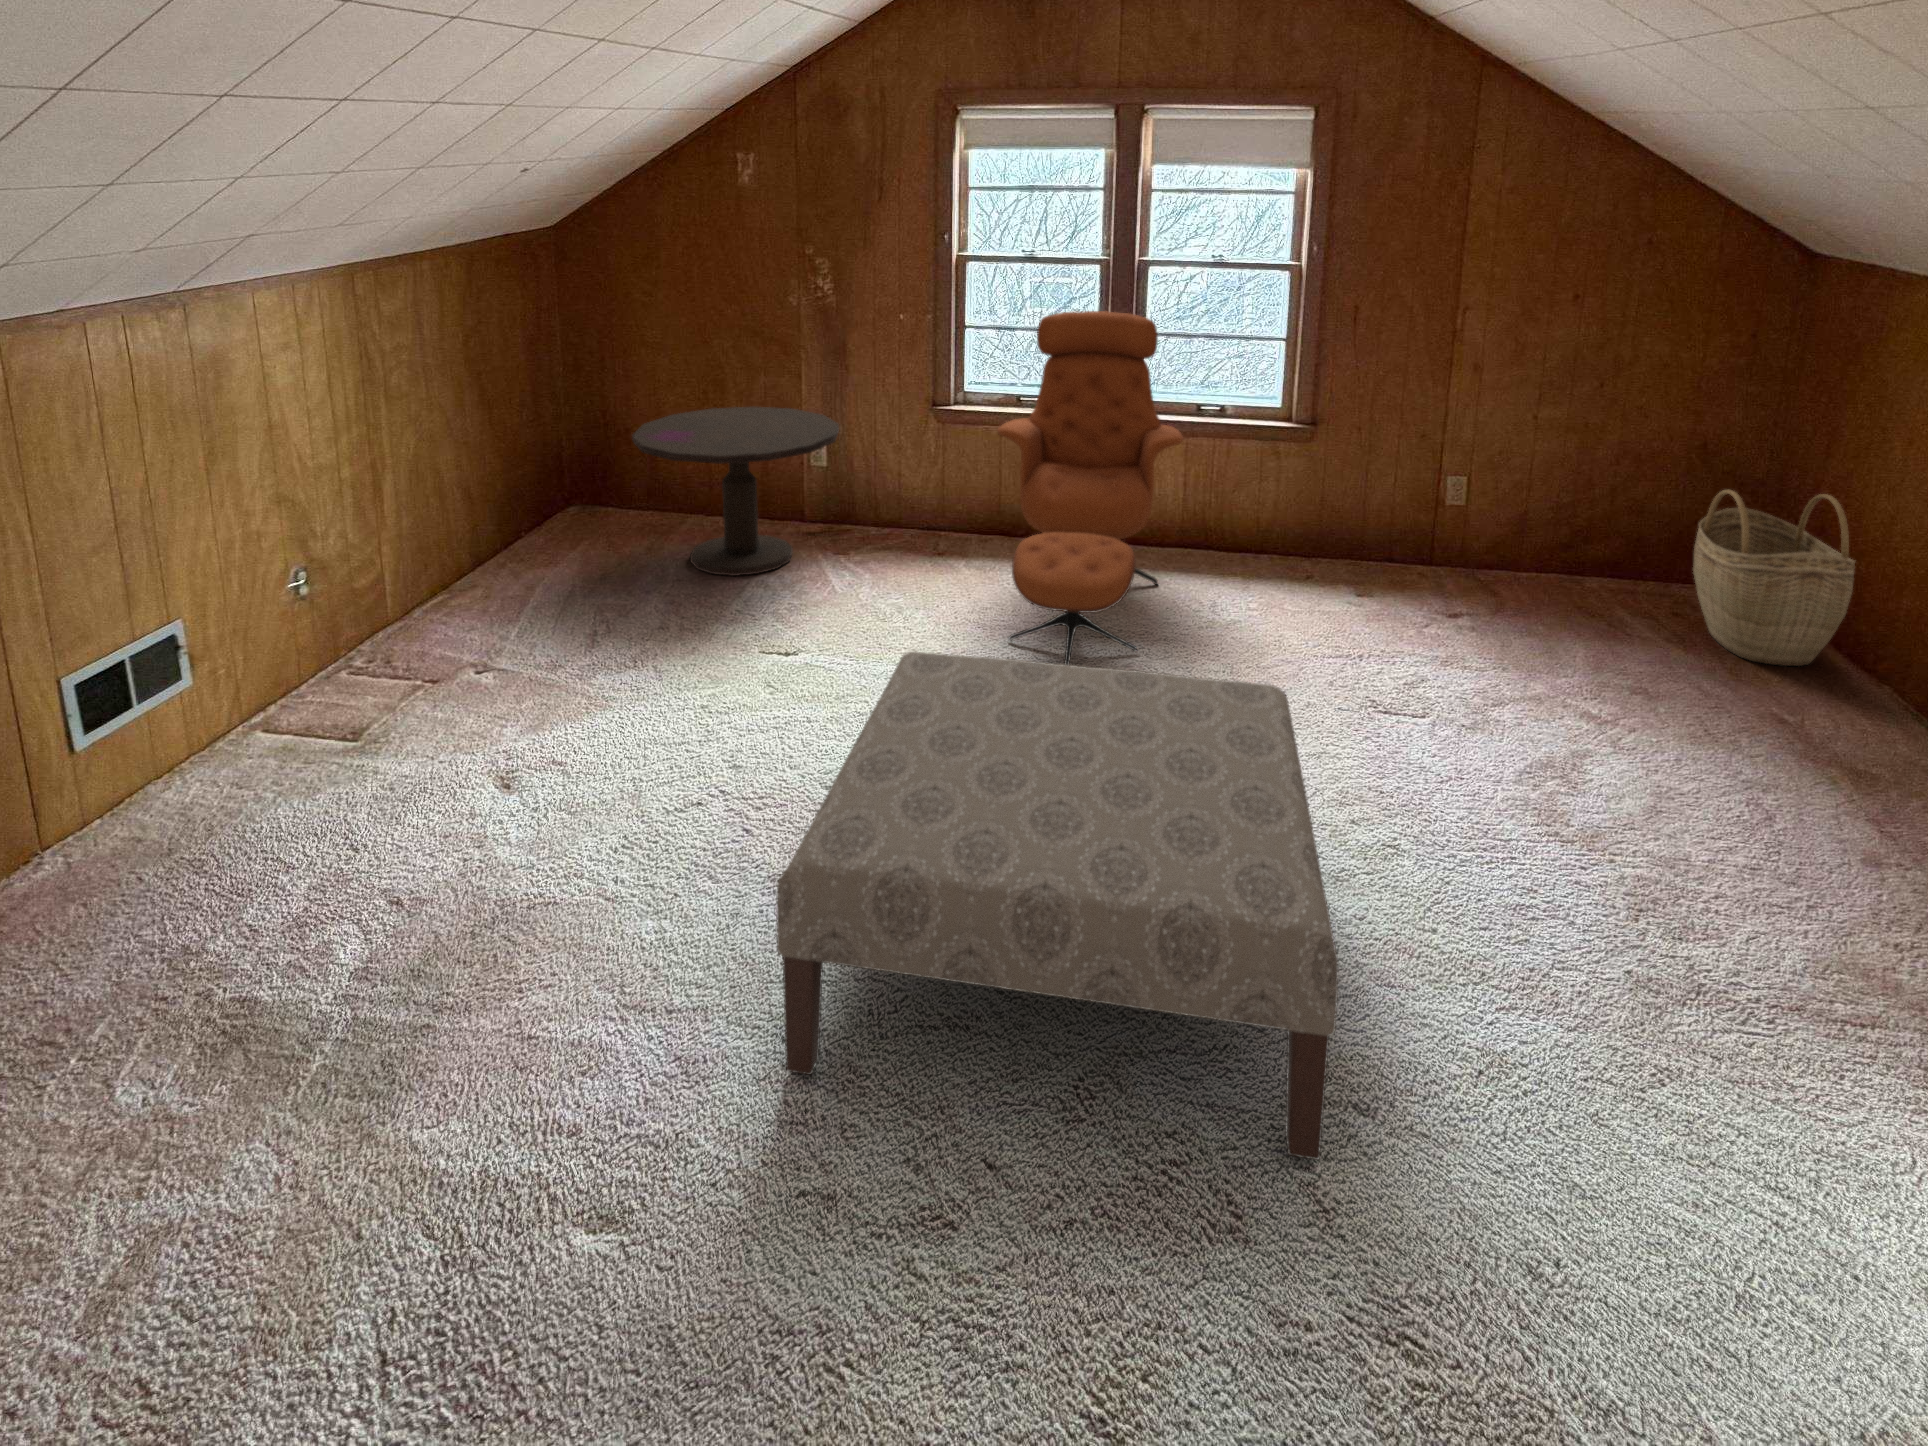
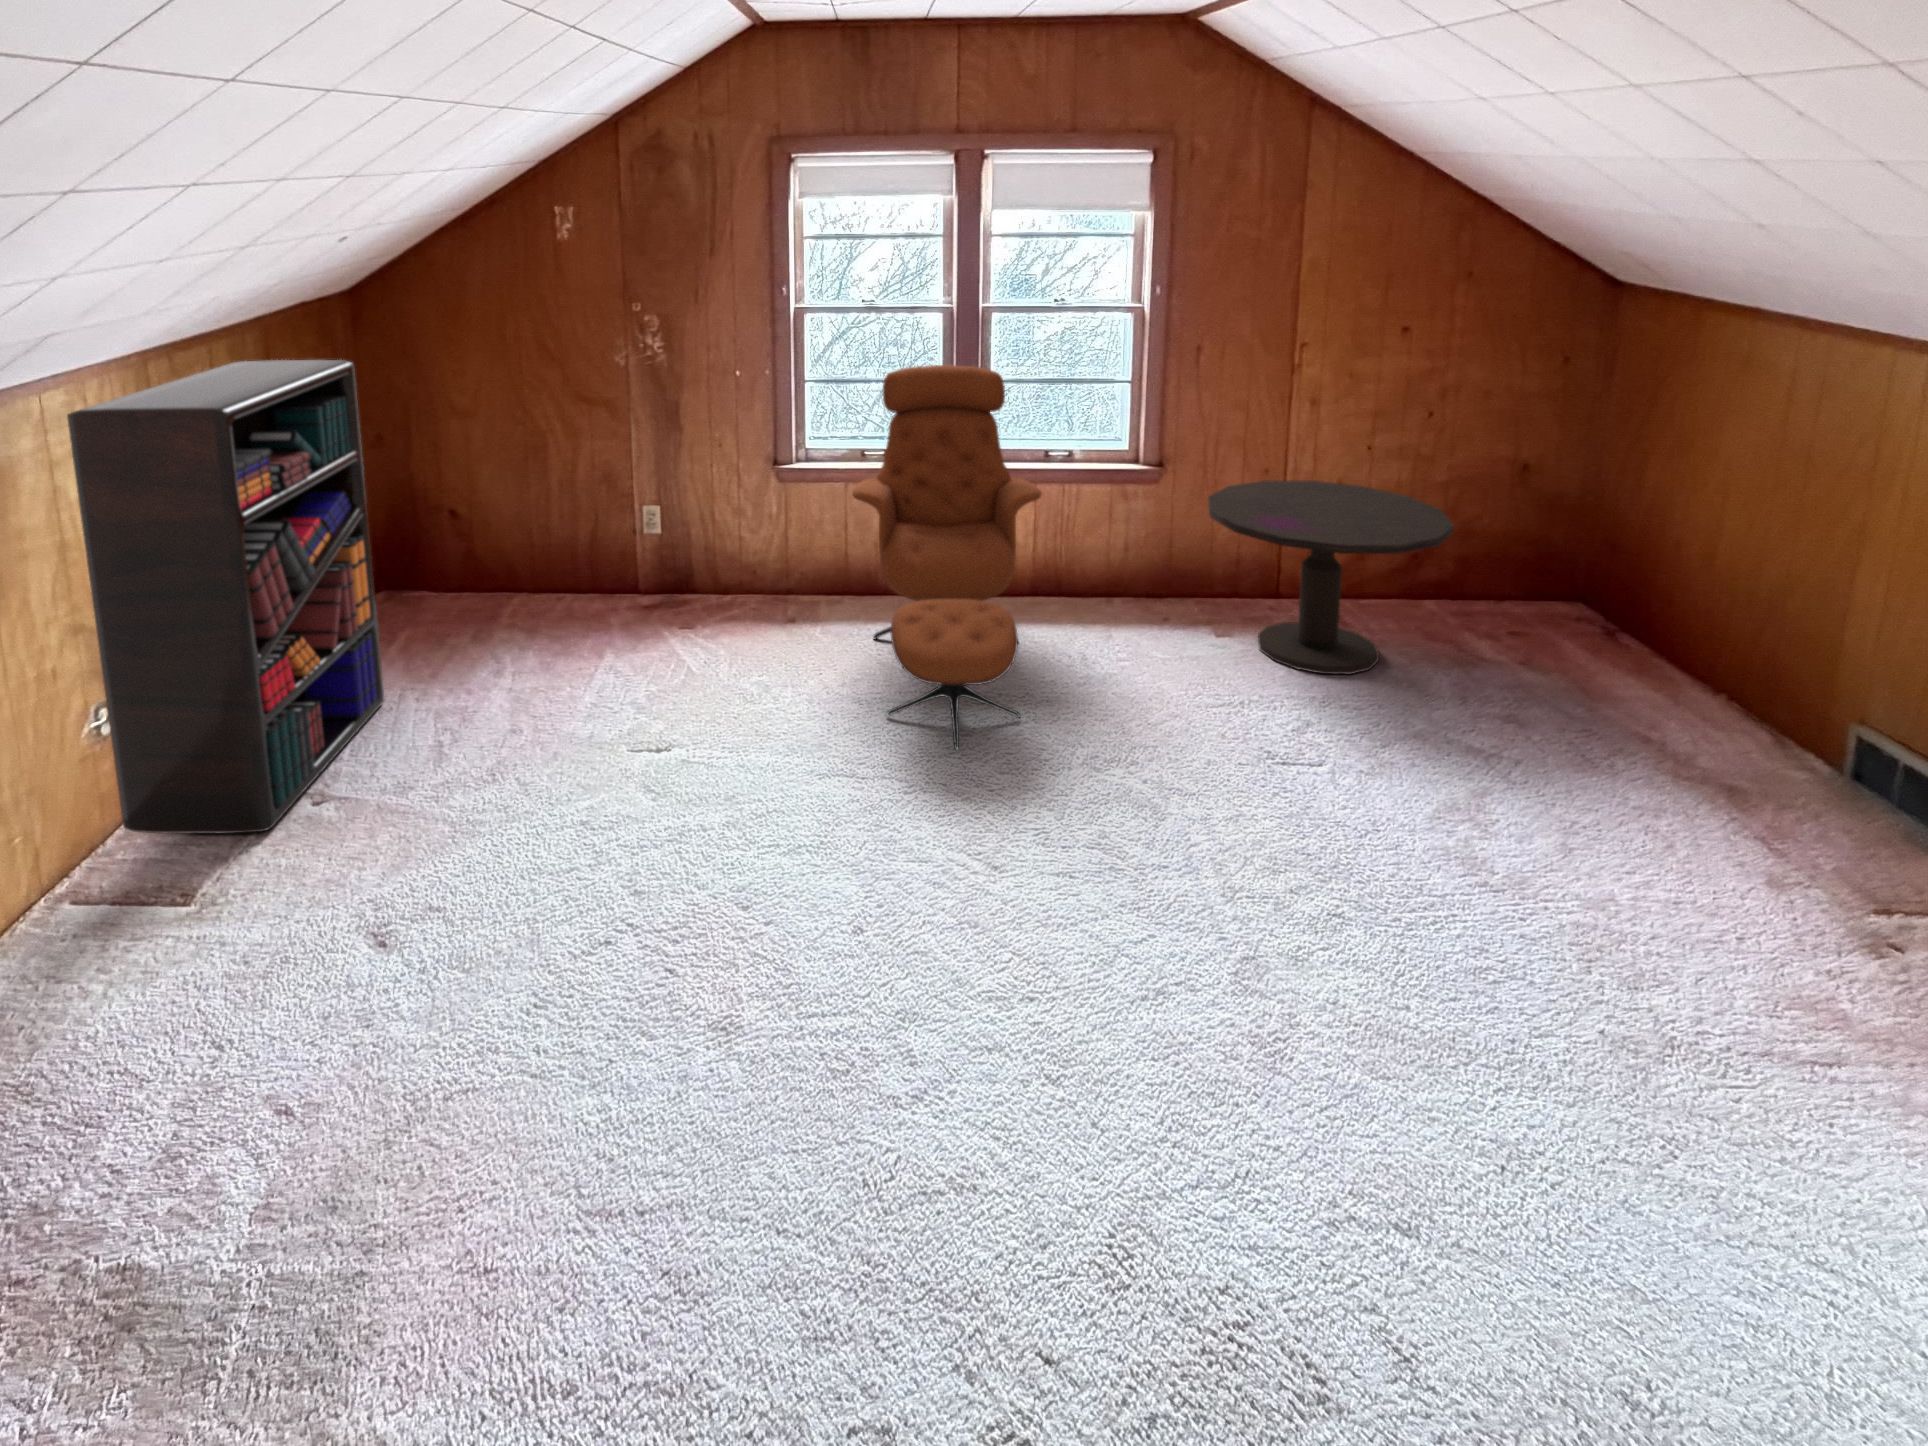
bookshelf: none [272,277,555,689] -> present [67,360,384,833]
side table: present [632,407,839,576] -> present [1208,480,1454,674]
woven basket: present [1693,490,1855,666] -> none [1524,515,1679,681]
ottoman: present [776,651,1338,1160] -> none [785,756,1407,1300]

